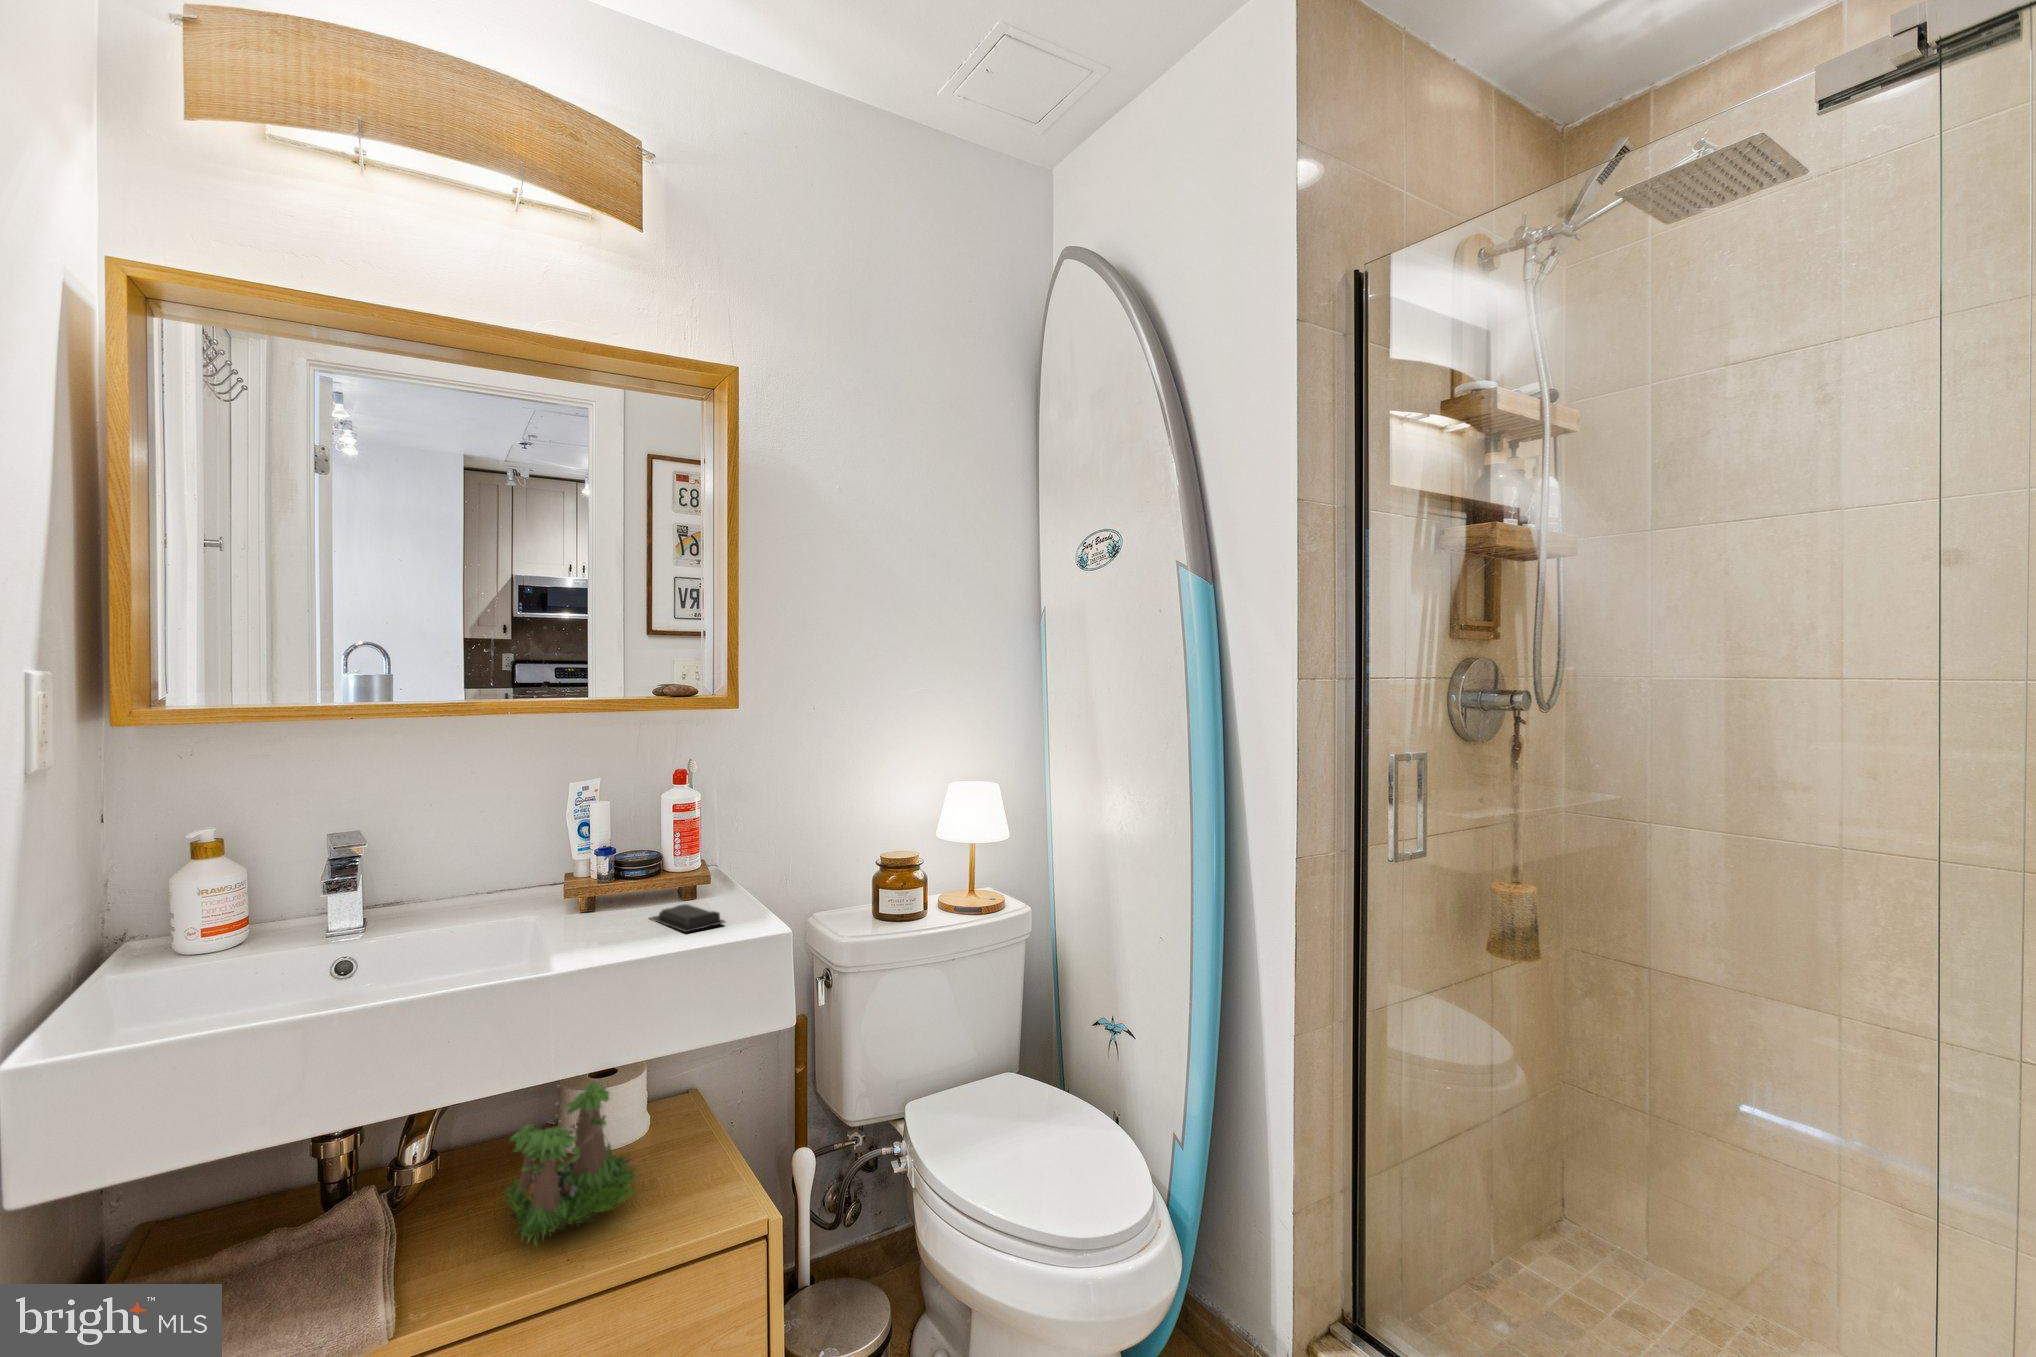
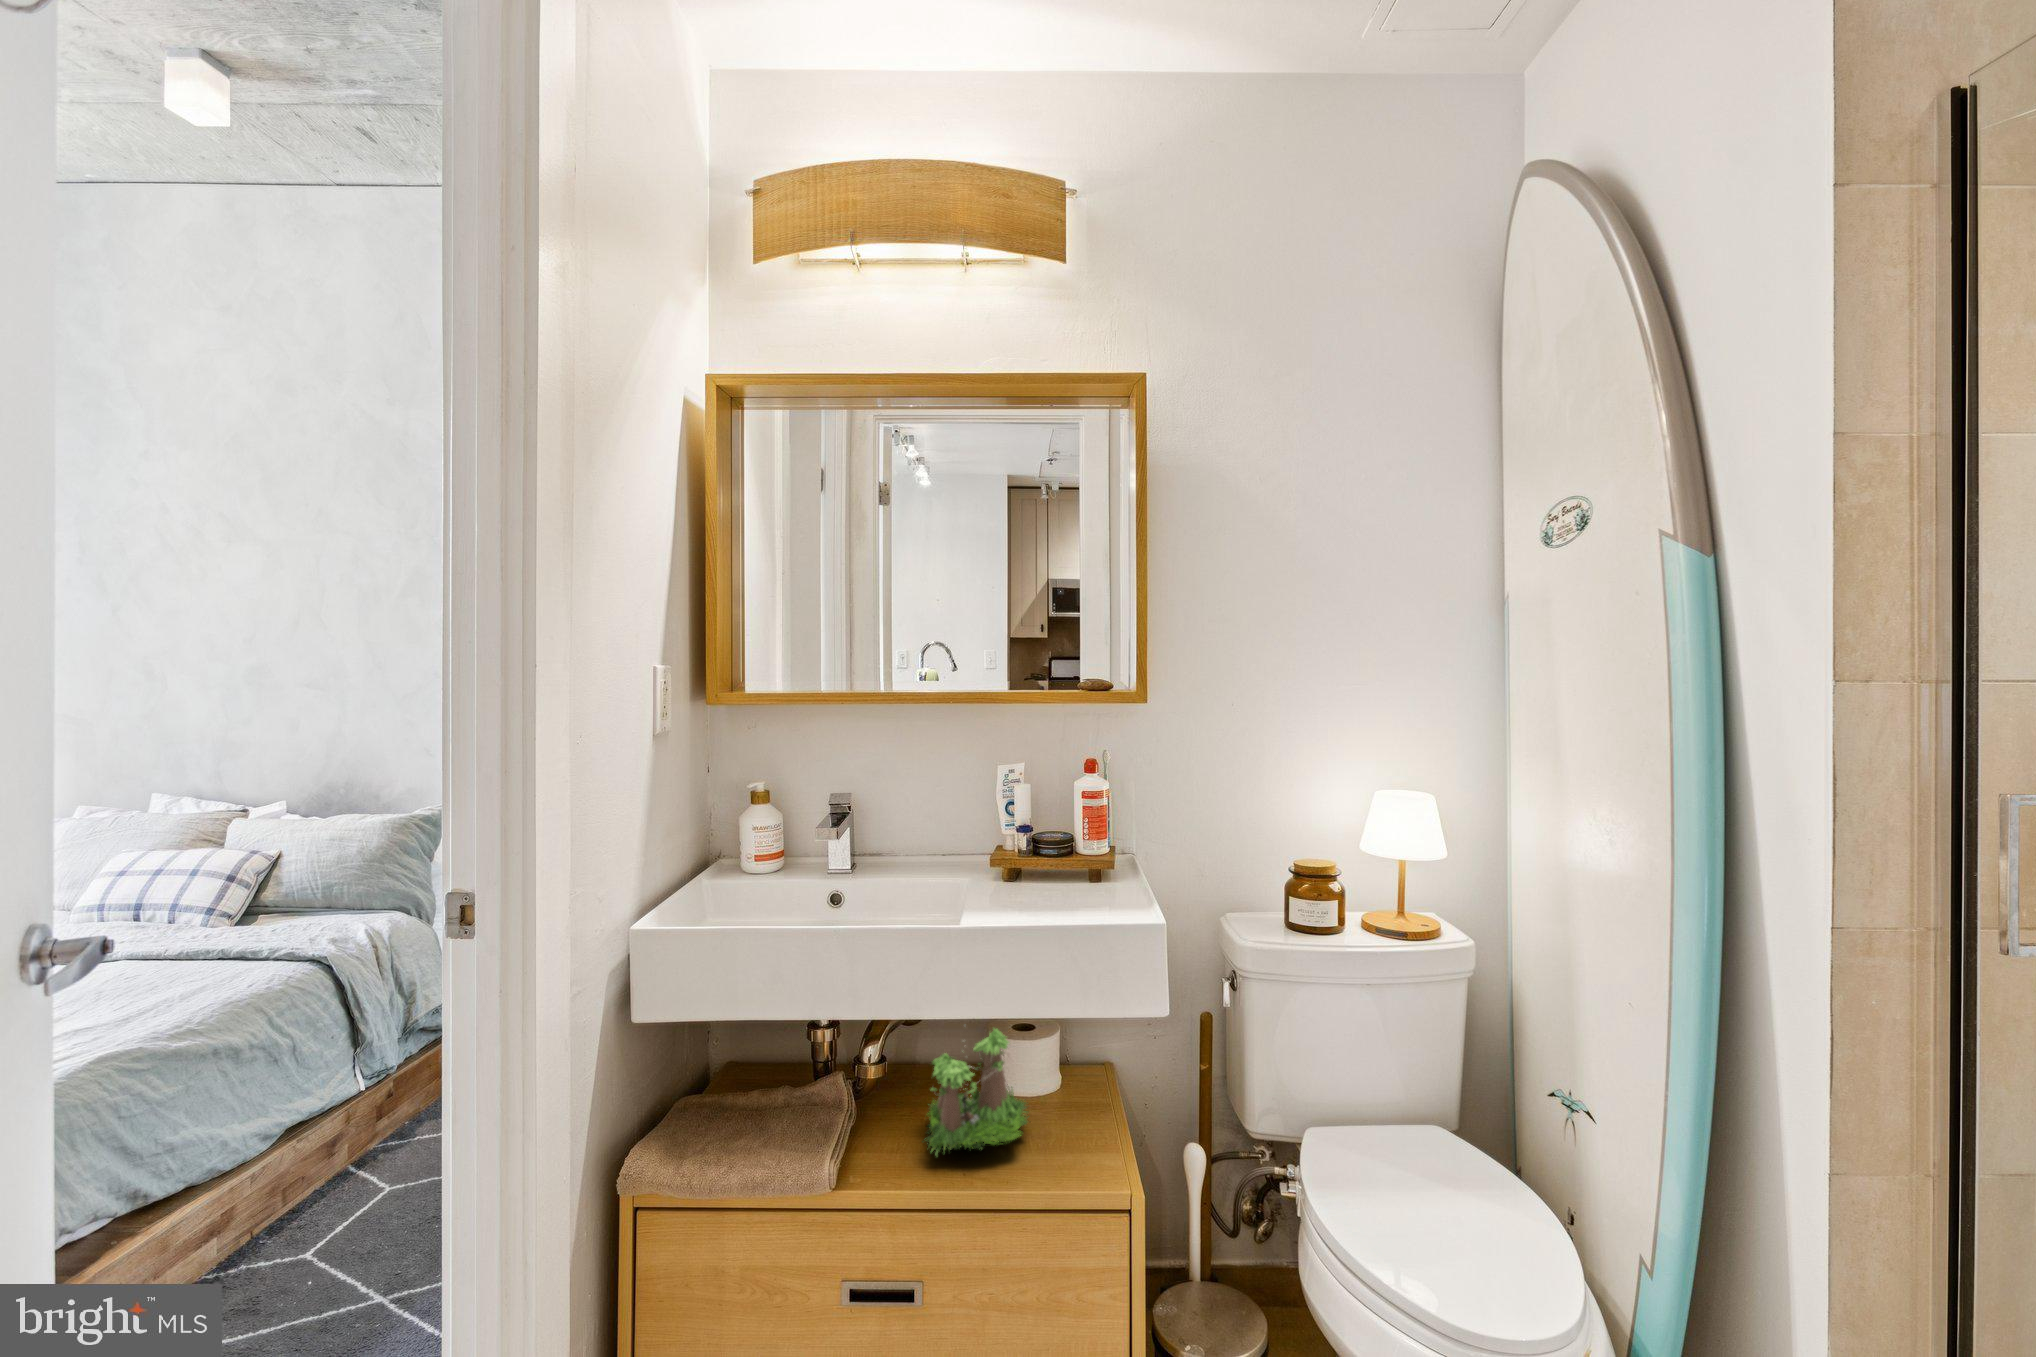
soap bar: present [650,904,725,932] -> none [1052,884,1111,910]

